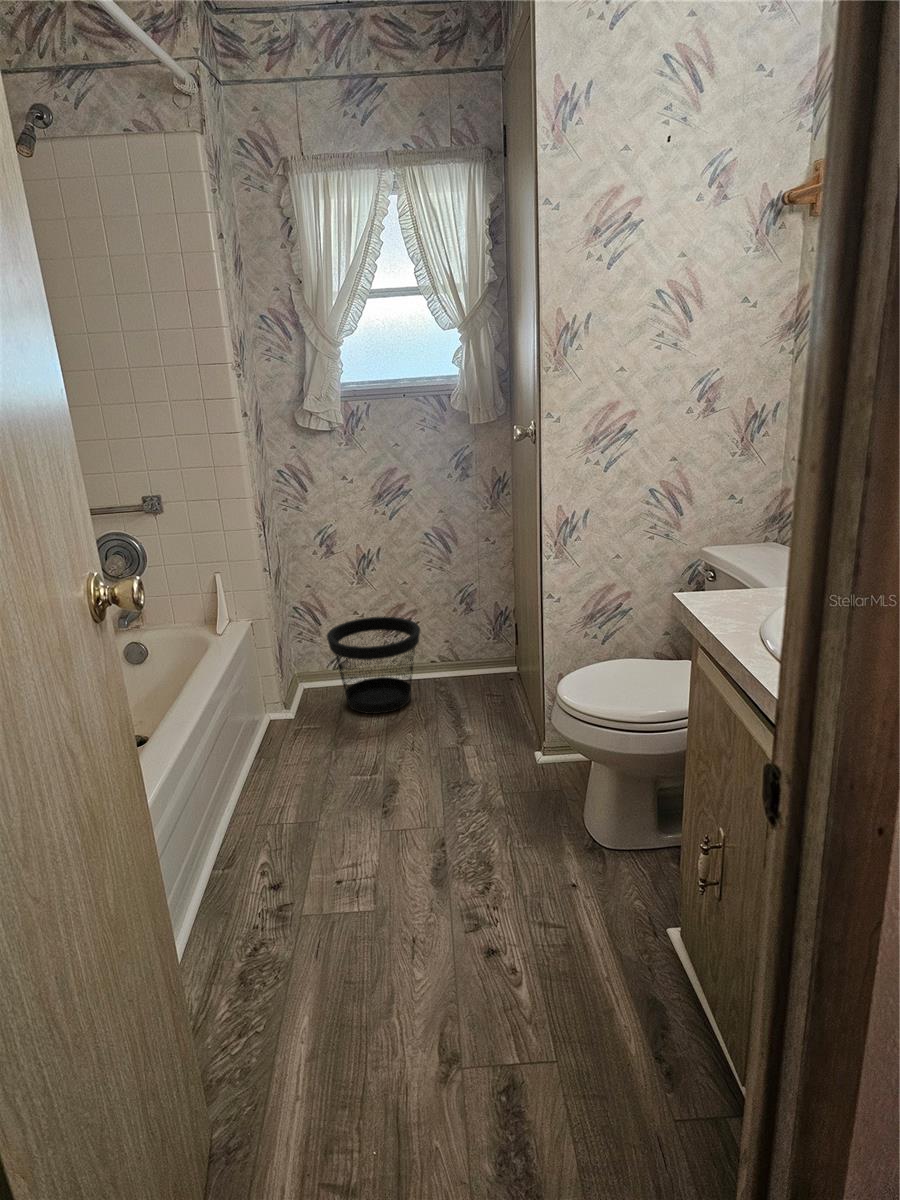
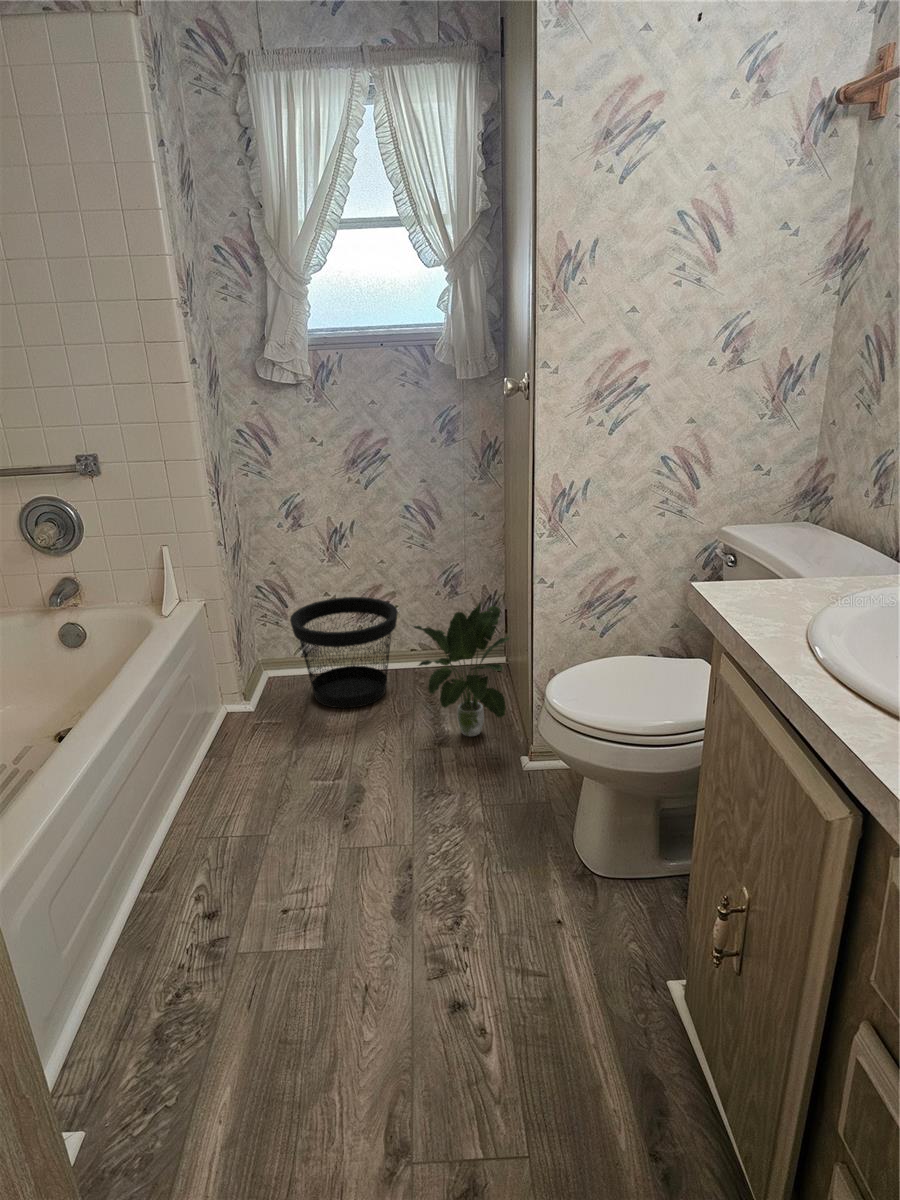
potted plant: none [435,617,521,735] -> present [413,601,510,736]

